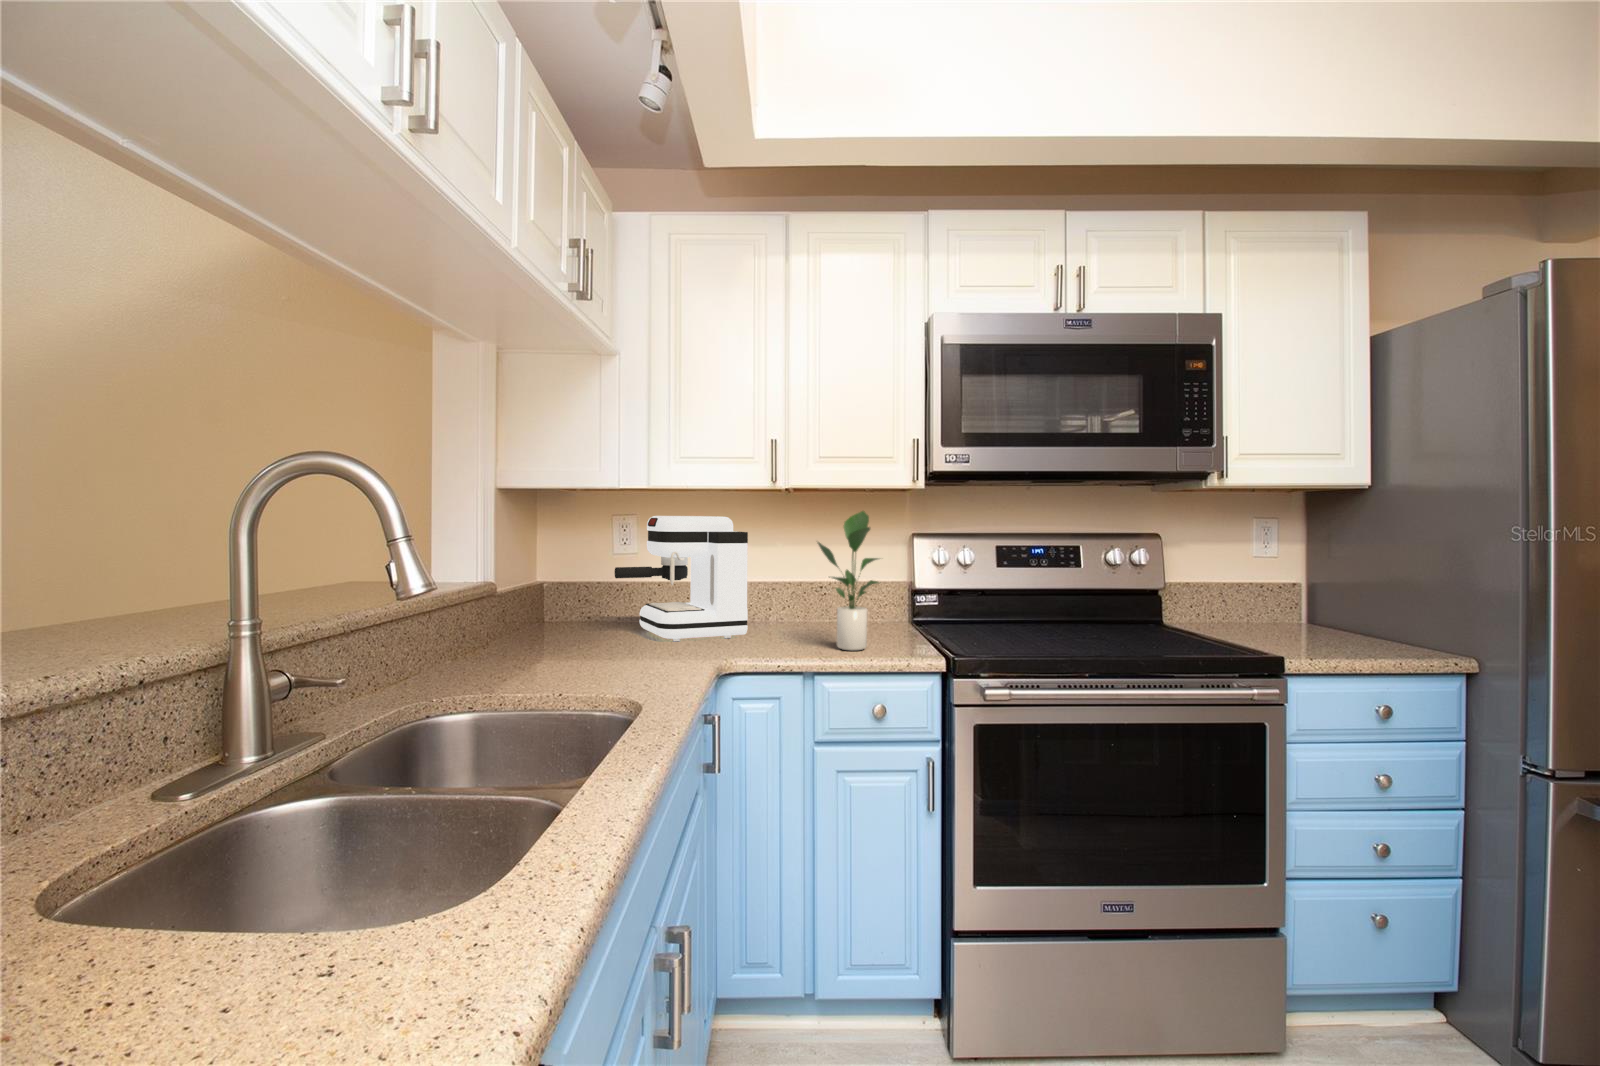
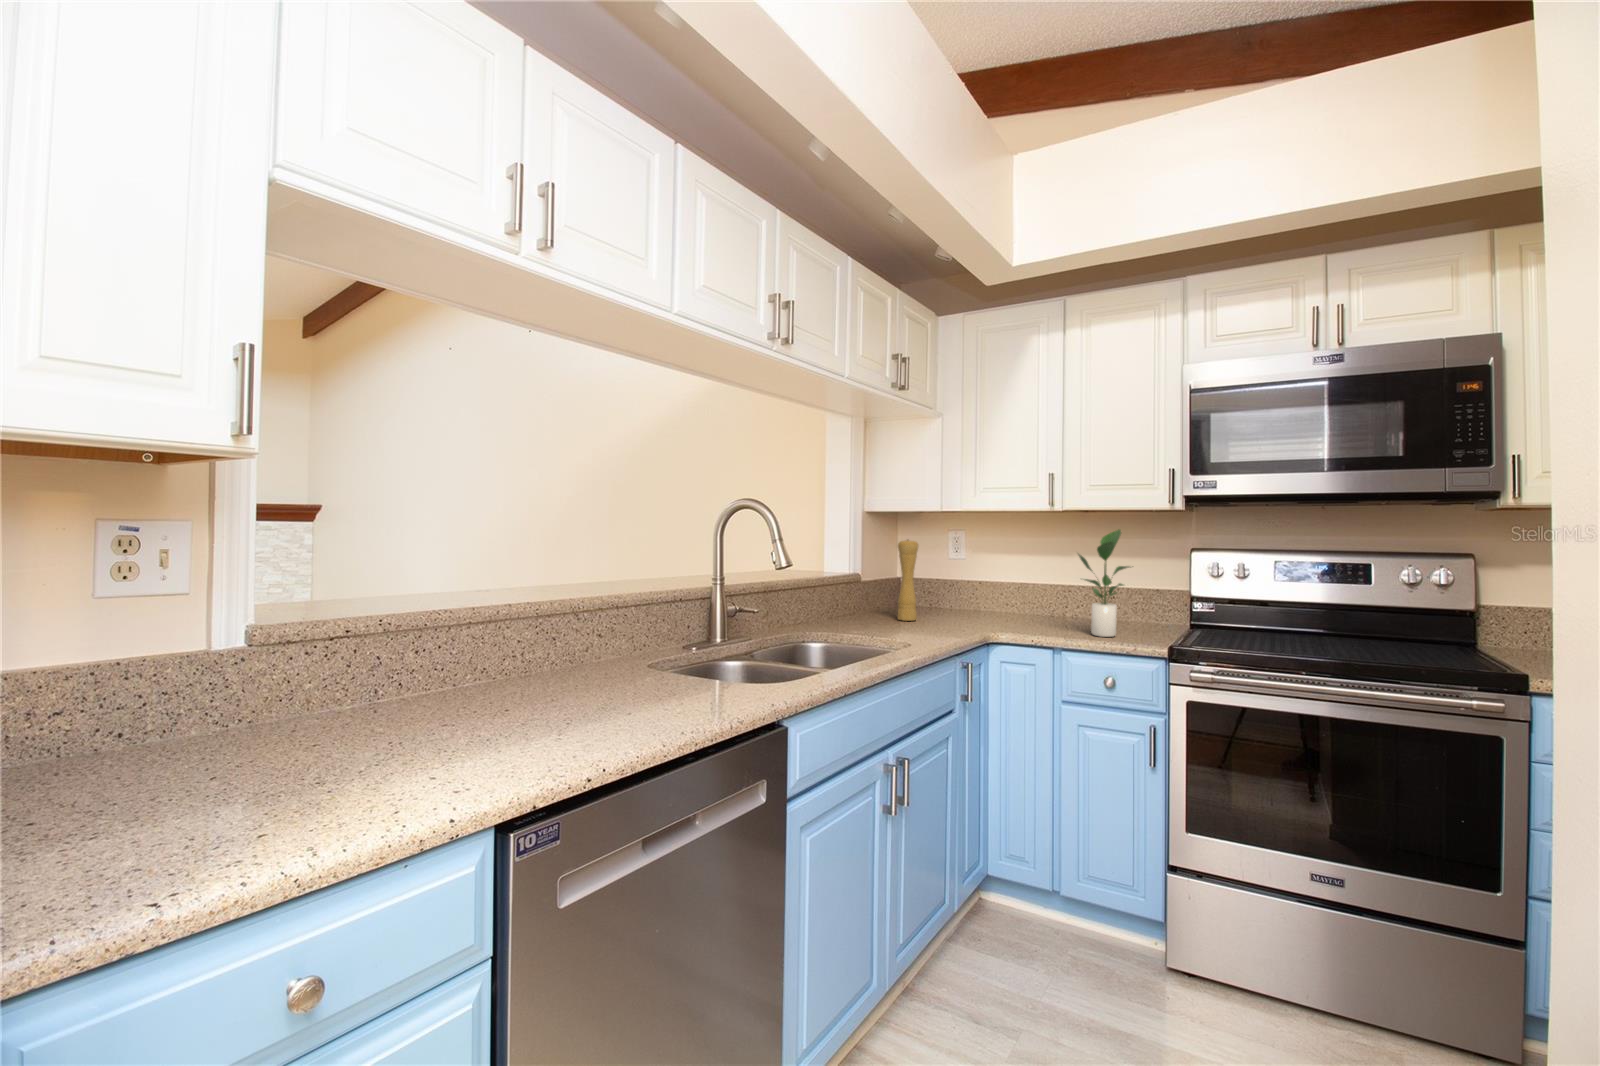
coffee maker: present [615,516,748,642] -> none [940,533,1033,622]
pepper mill: none [563,527,596,651] -> present [897,540,918,621]

